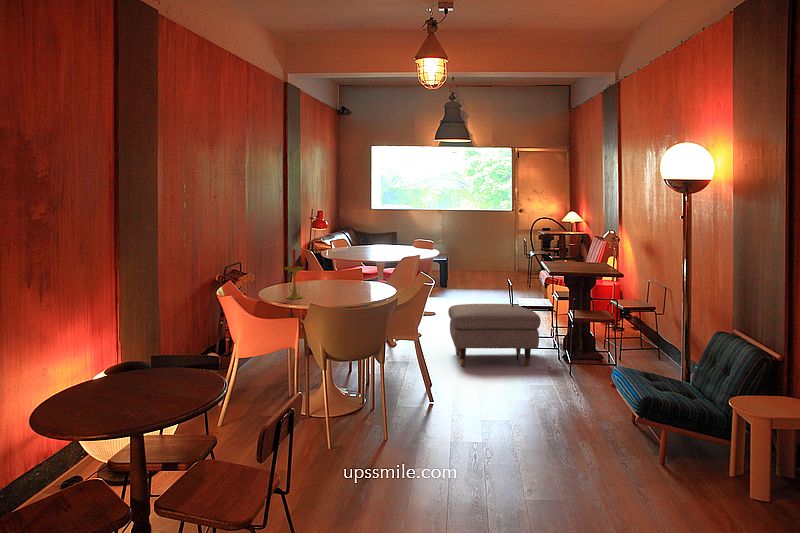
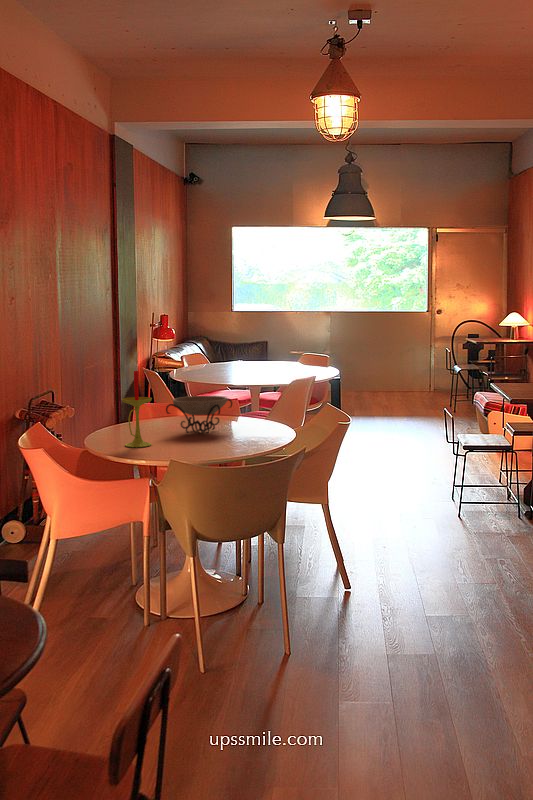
decorative bowl: none [314,267,358,291] -> present [166,396,232,433]
ottoman: present [448,304,541,366] -> none [359,445,497,538]

